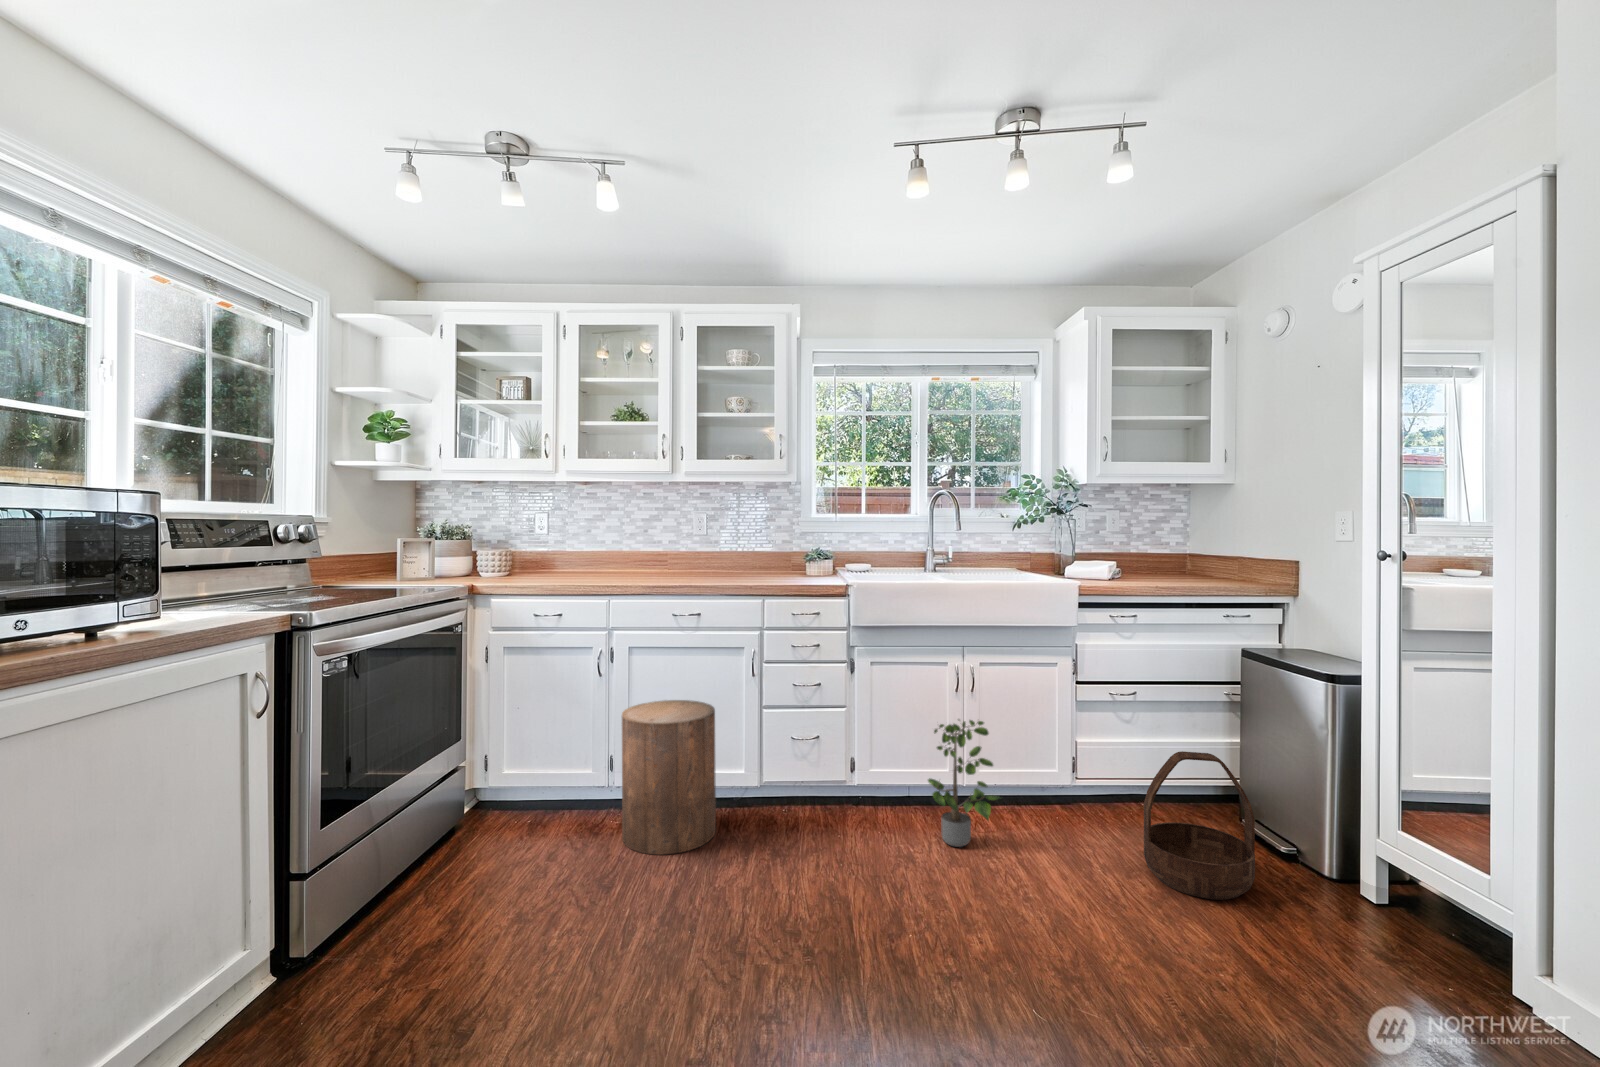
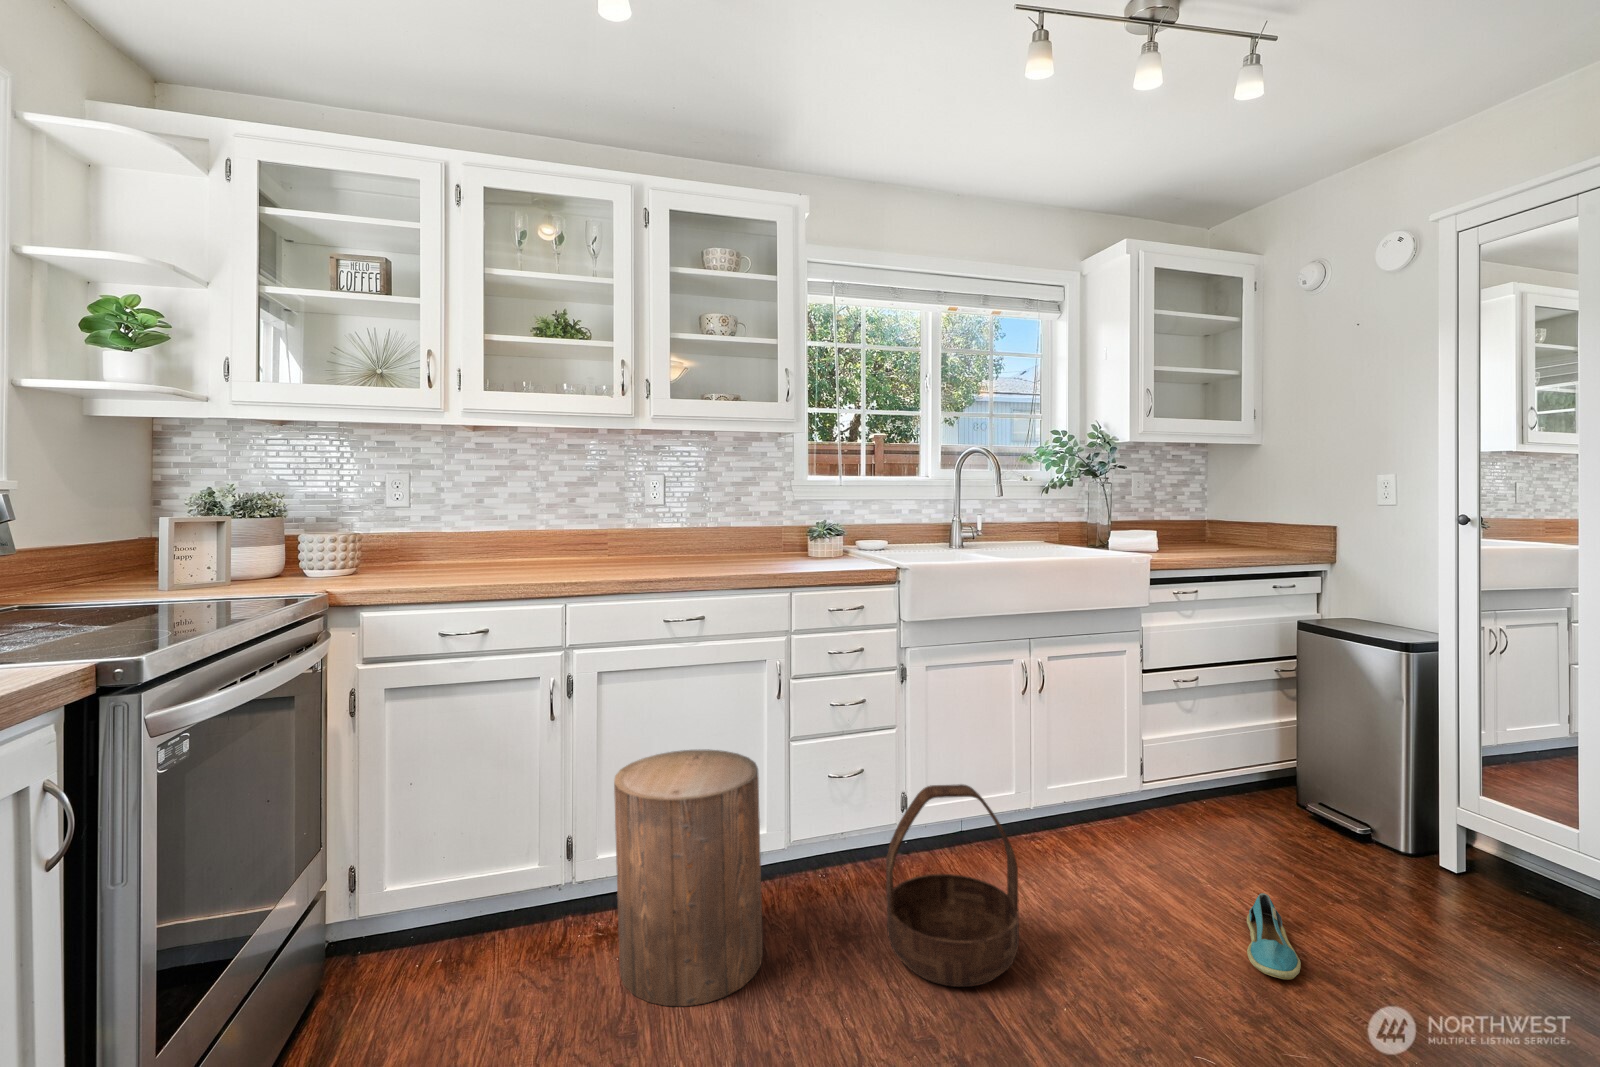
potted plant: present [928,720,1000,847] -> none [1045,736,1143,914]
basket: present [1144,751,1255,900] -> present [886,784,1019,987]
shoe: none [1039,845,1093,899] -> present [1247,893,1301,980]

